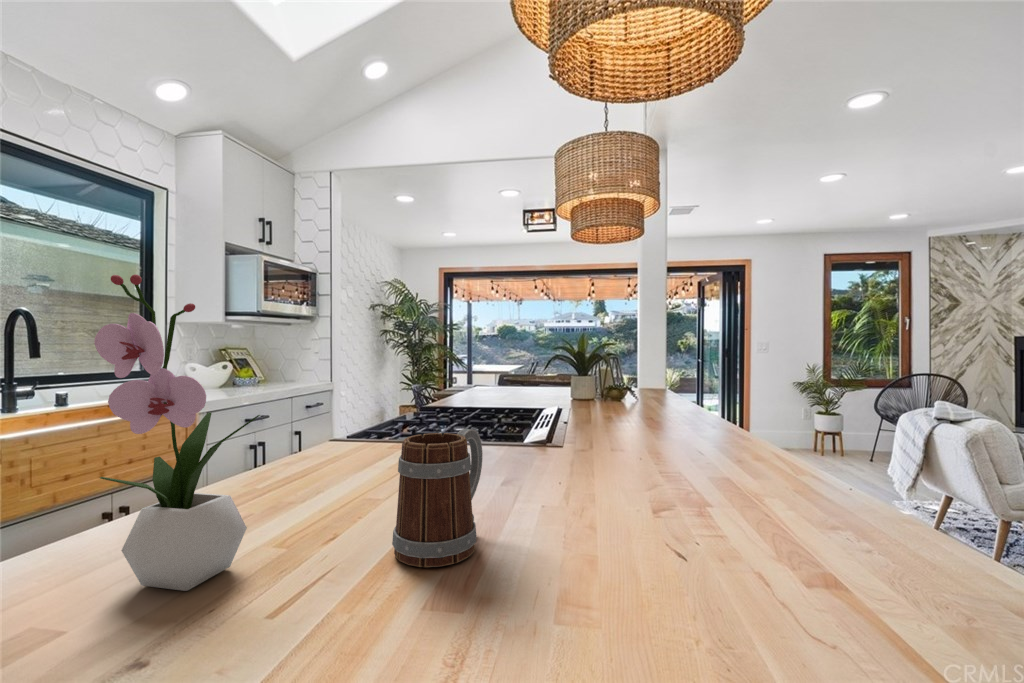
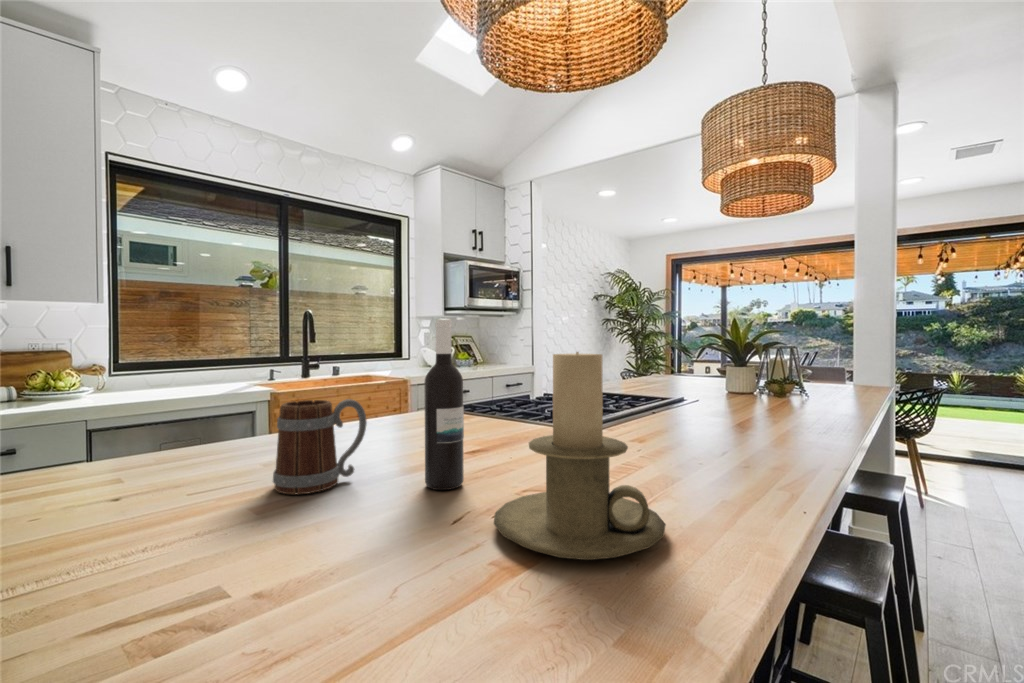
flower arrangement: present [94,274,260,591] -> none [133,294,227,477]
wine bottle: none [555,329,598,522] -> present [424,319,464,490]
candle holder: none [683,362,863,553] -> present [494,352,666,560]

